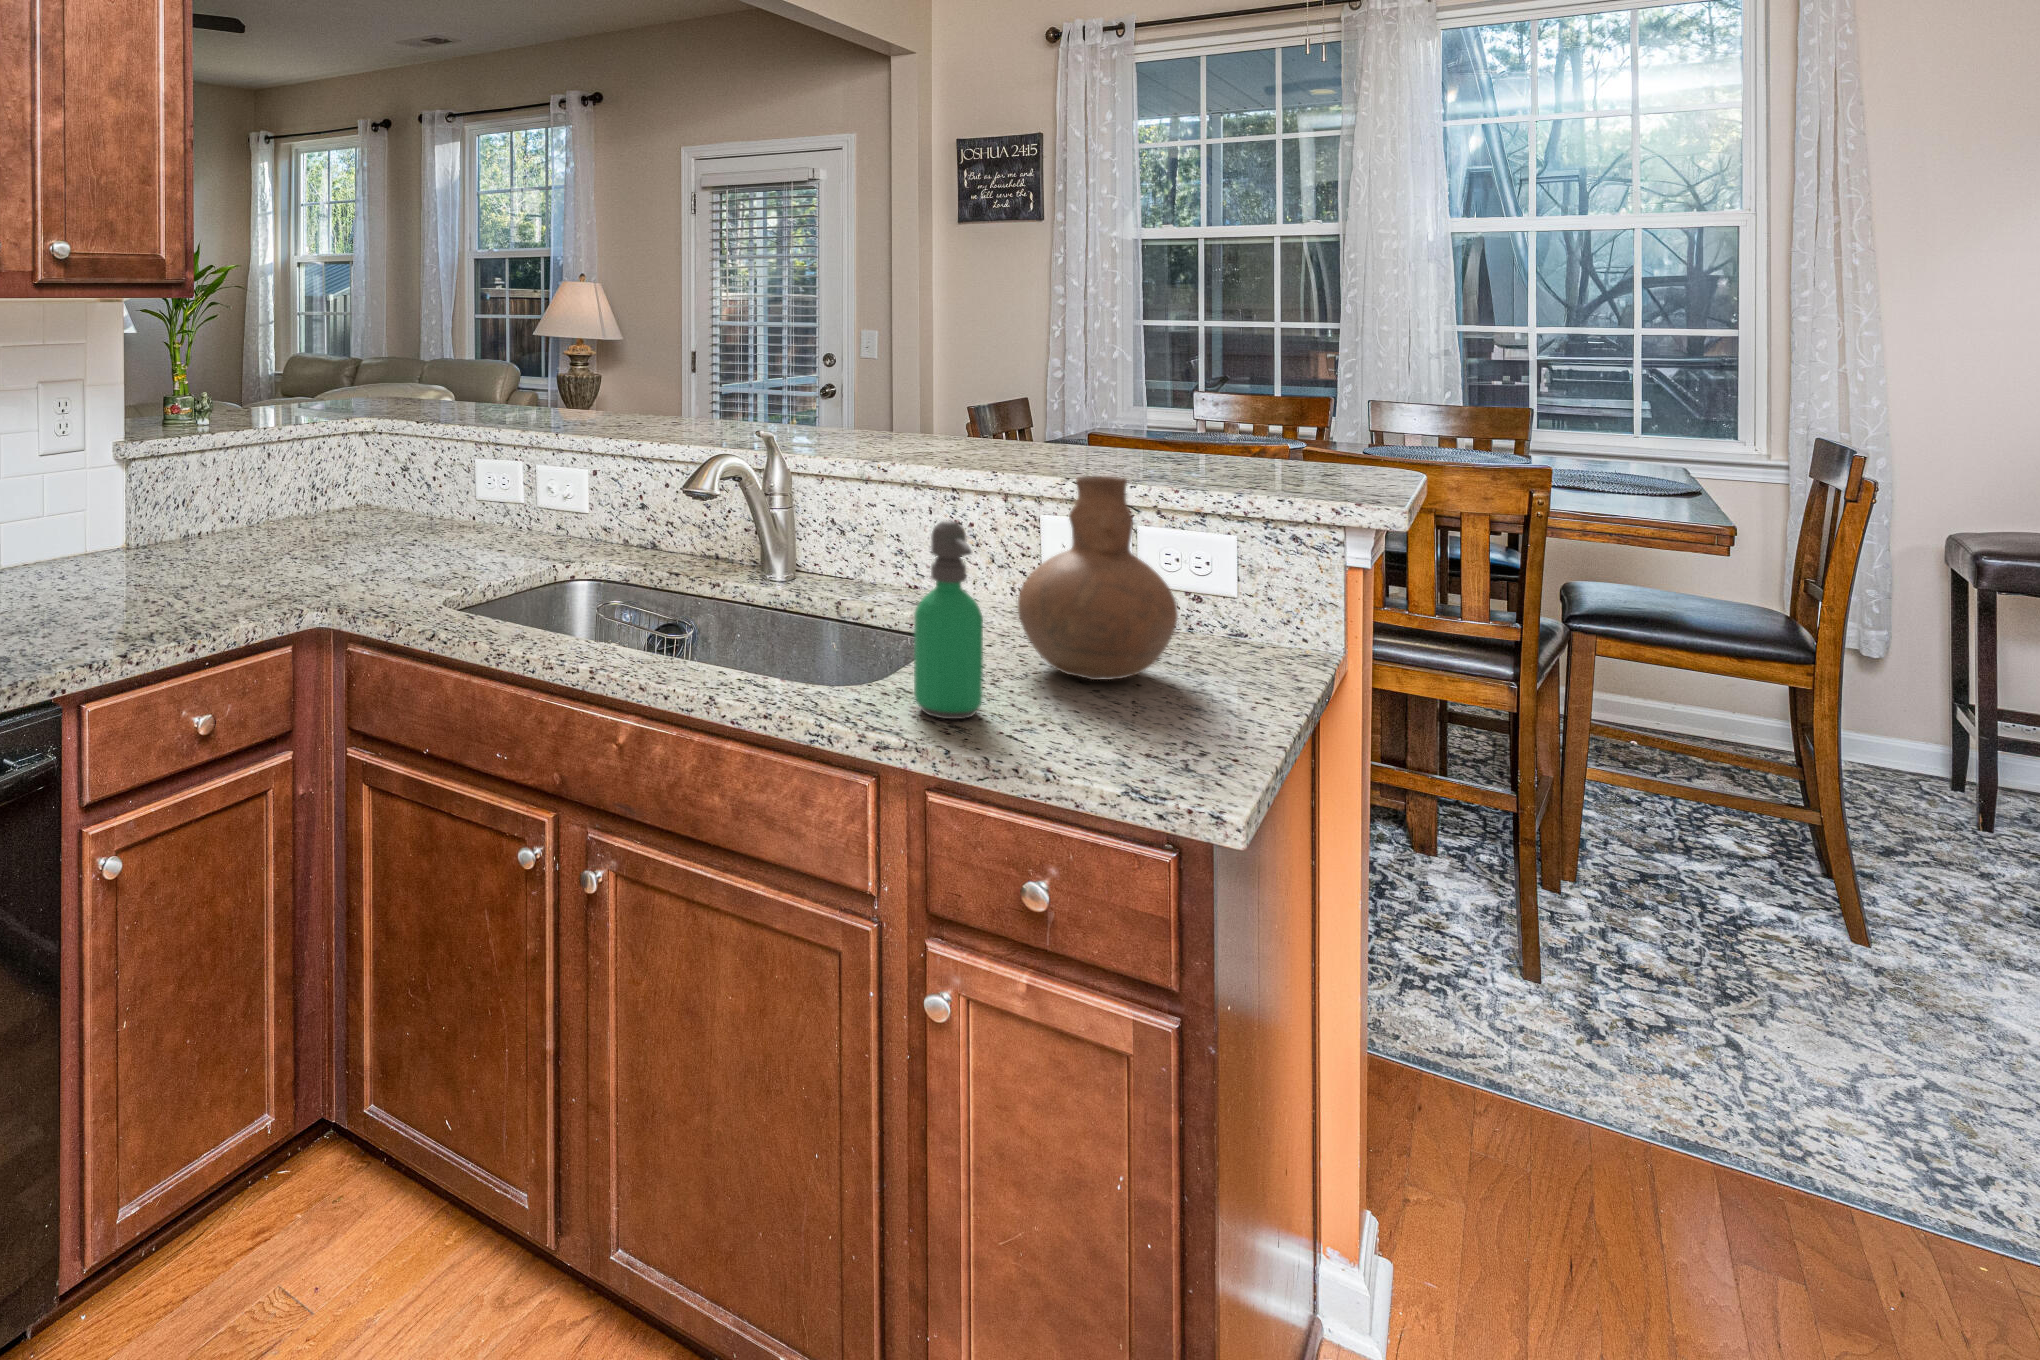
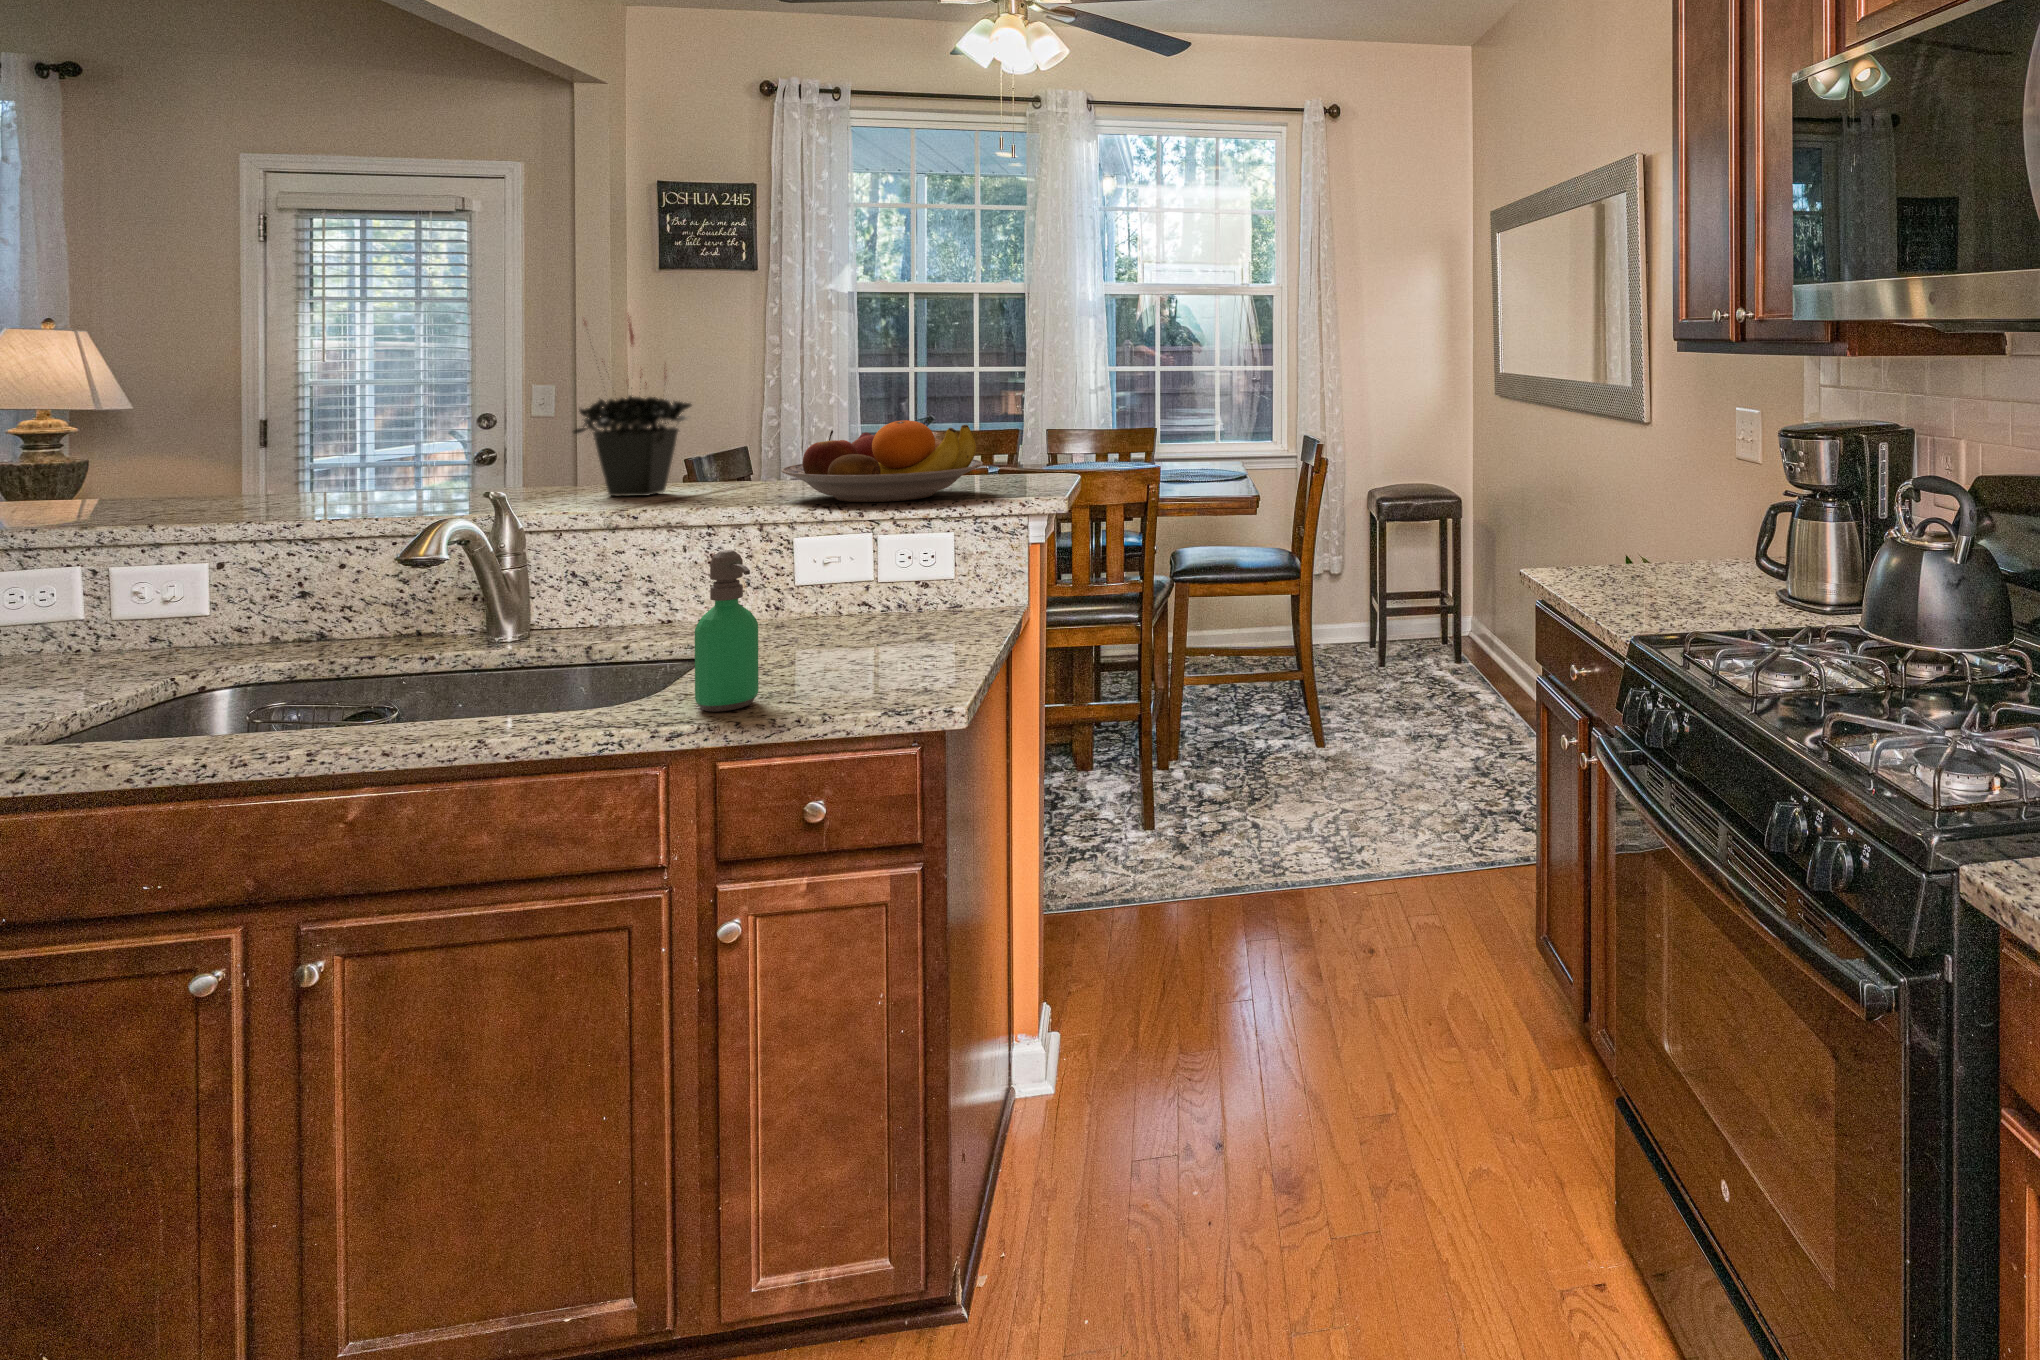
potted plant: none [842,247,951,446] -> present [574,315,691,496]
fruit bowl: none [1034,374,1283,477] -> present [781,420,983,502]
vase: present [1018,476,1178,680] -> none [781,503,911,661]

